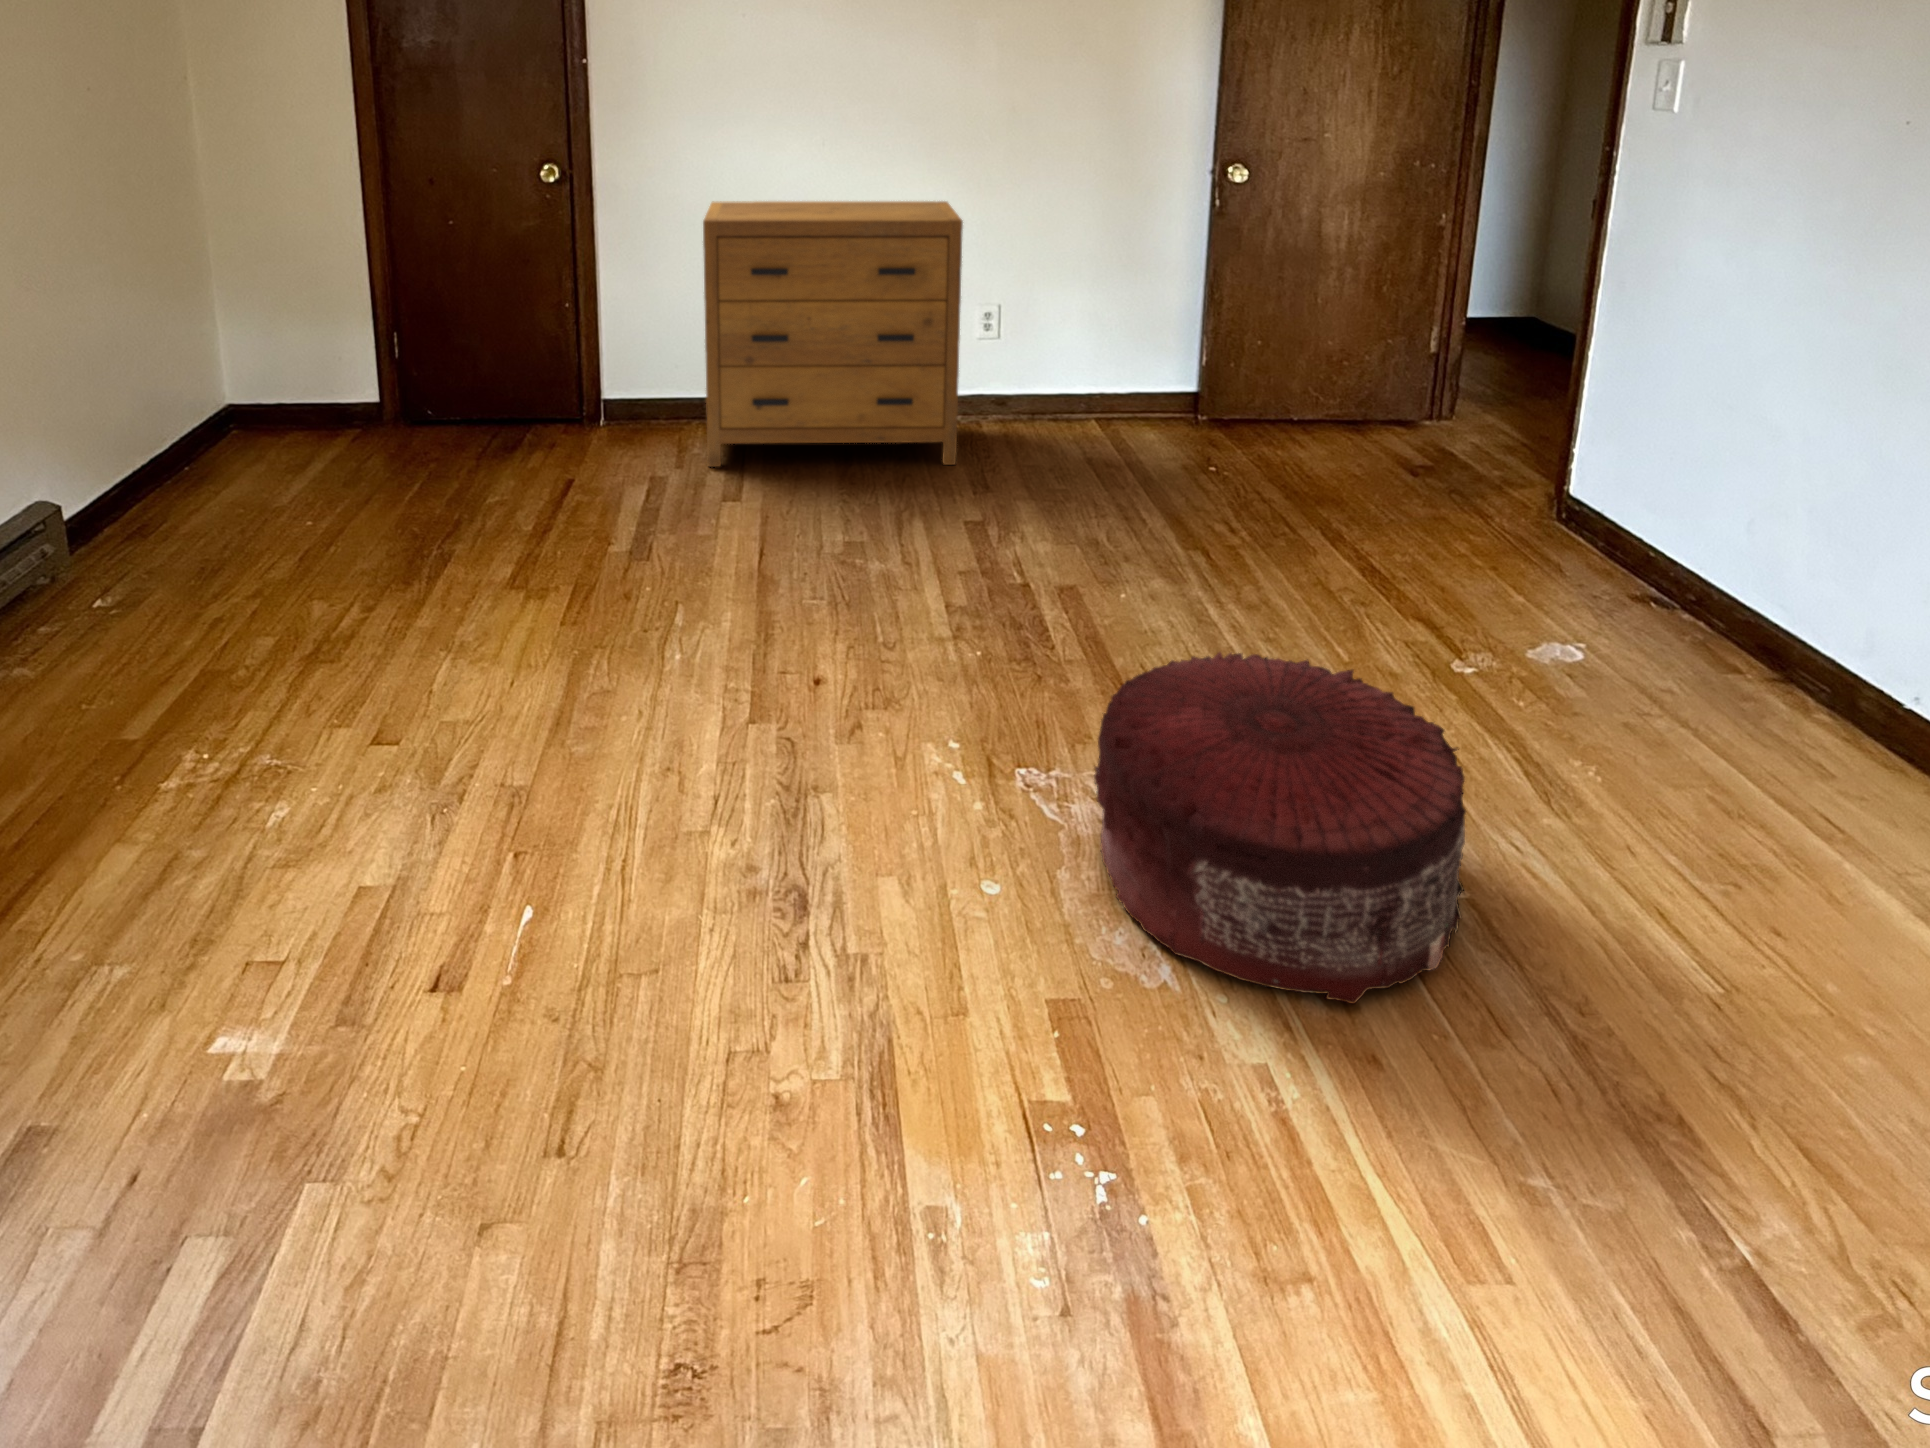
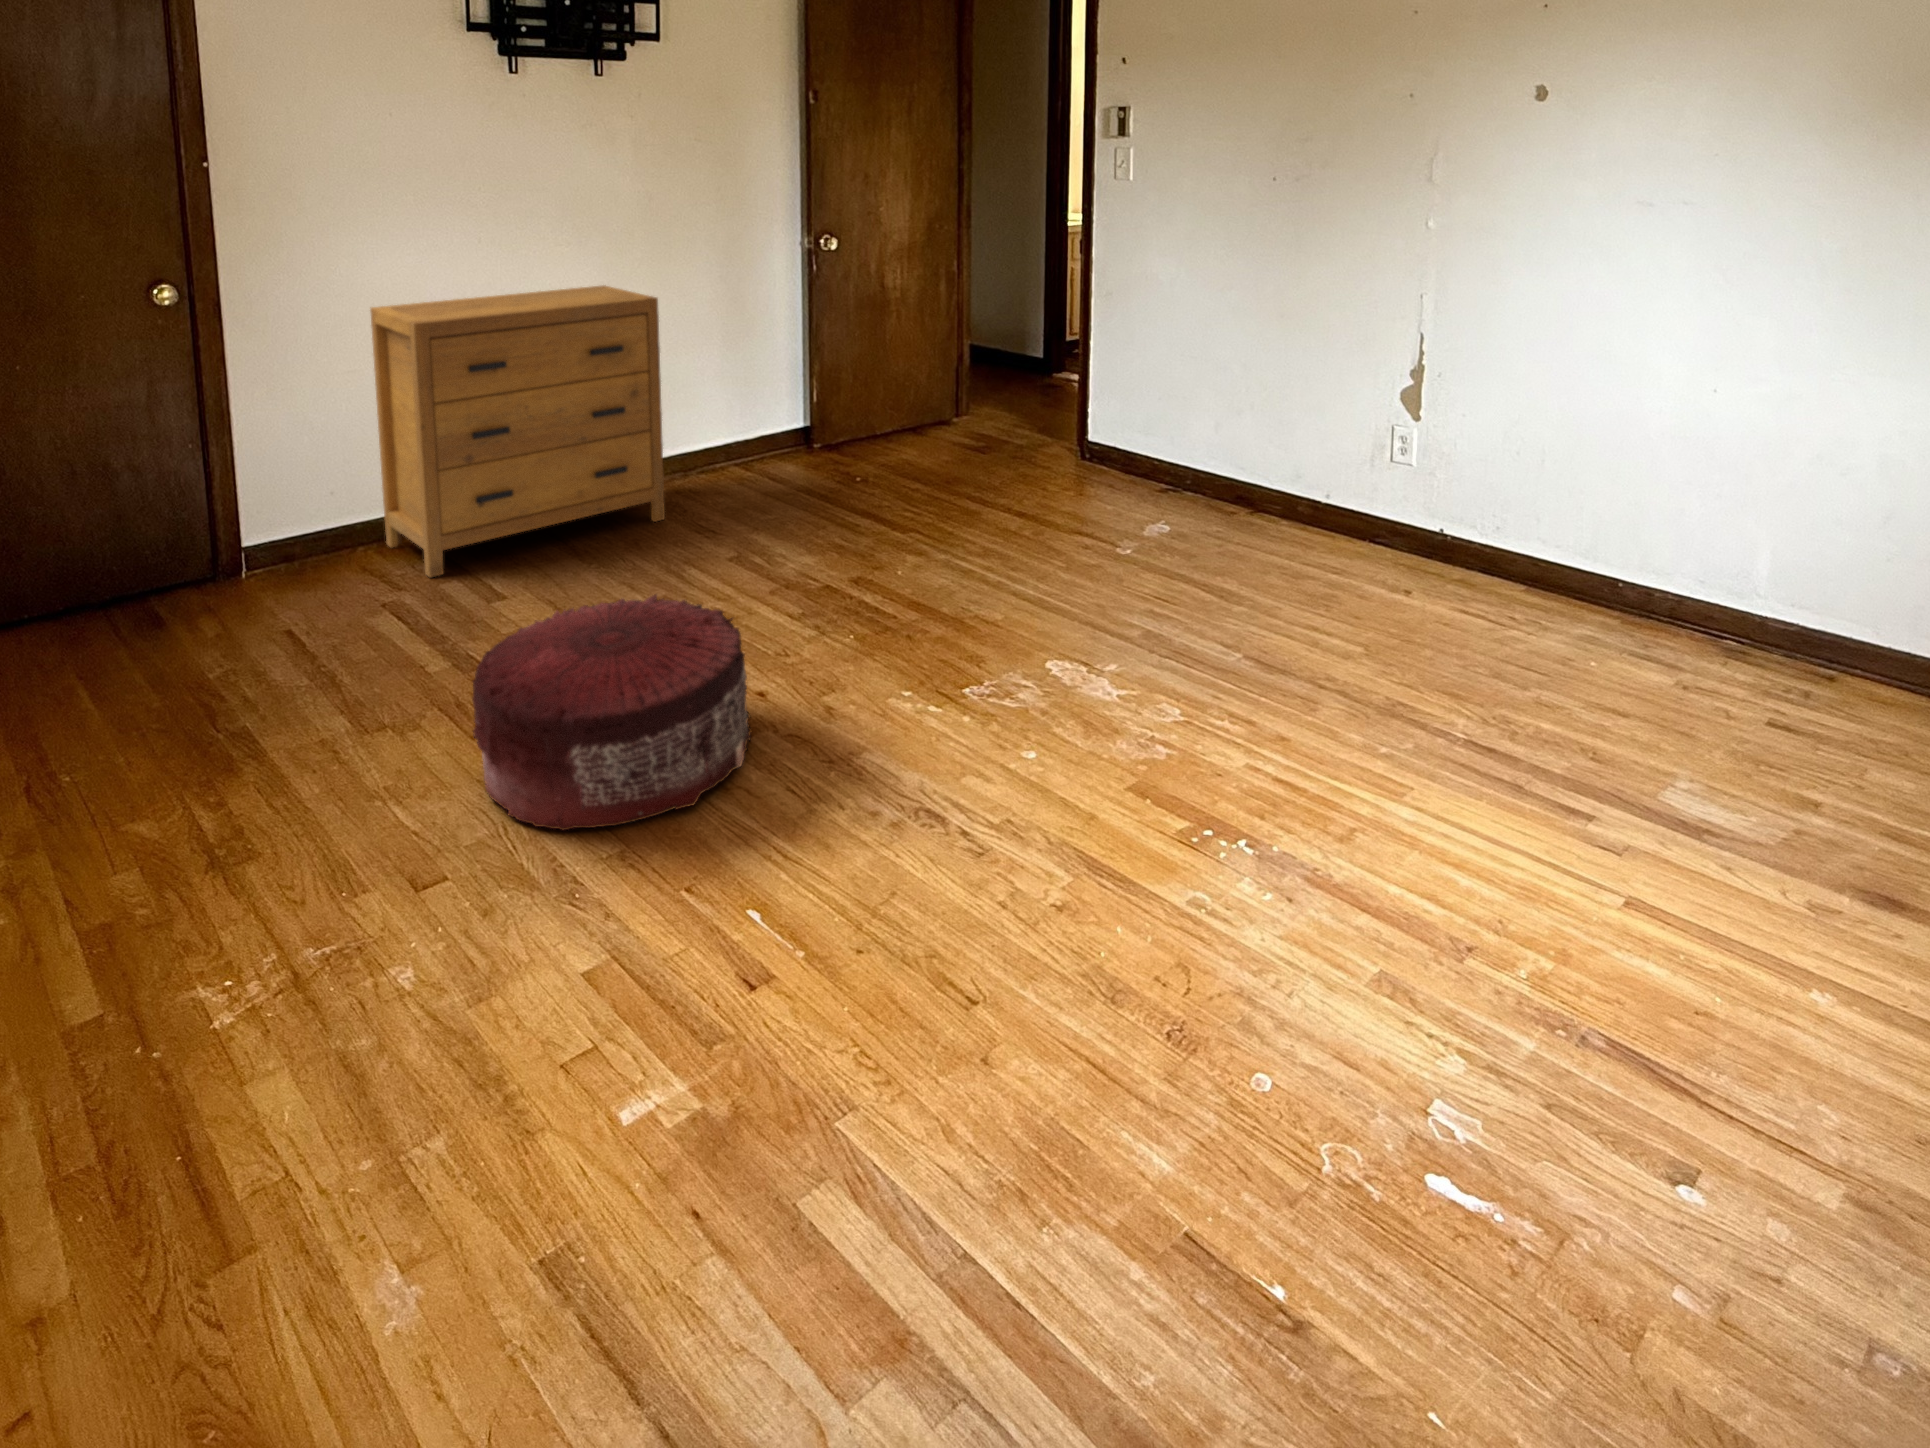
pouf: present [1094,652,1466,1004] -> present [472,595,751,831]

